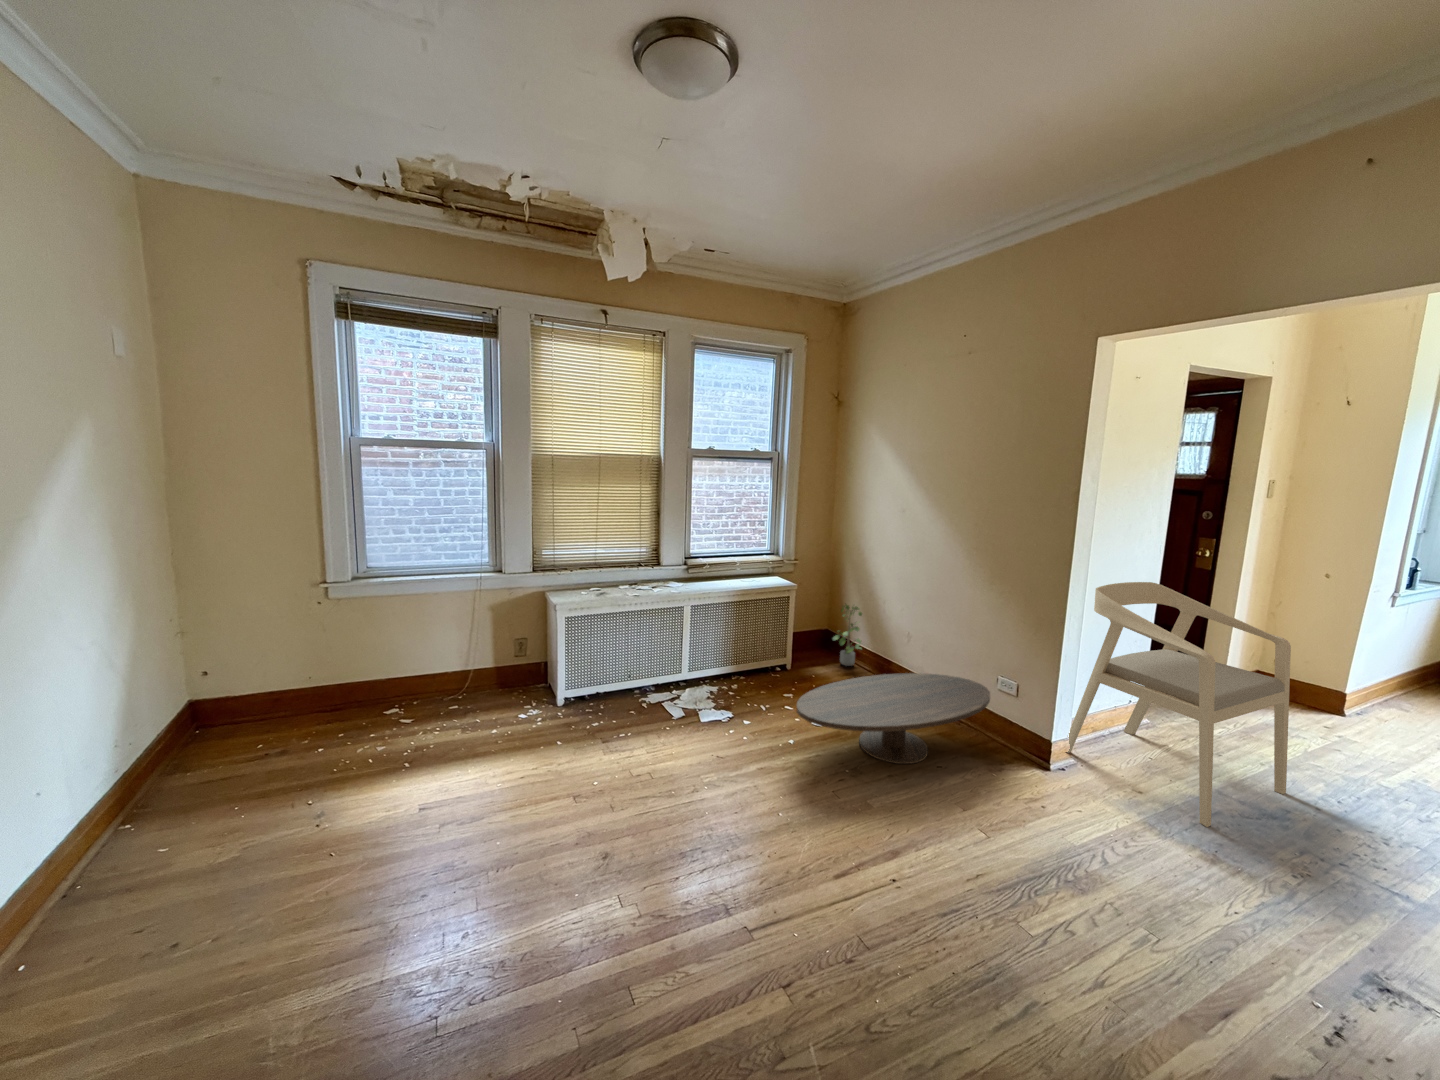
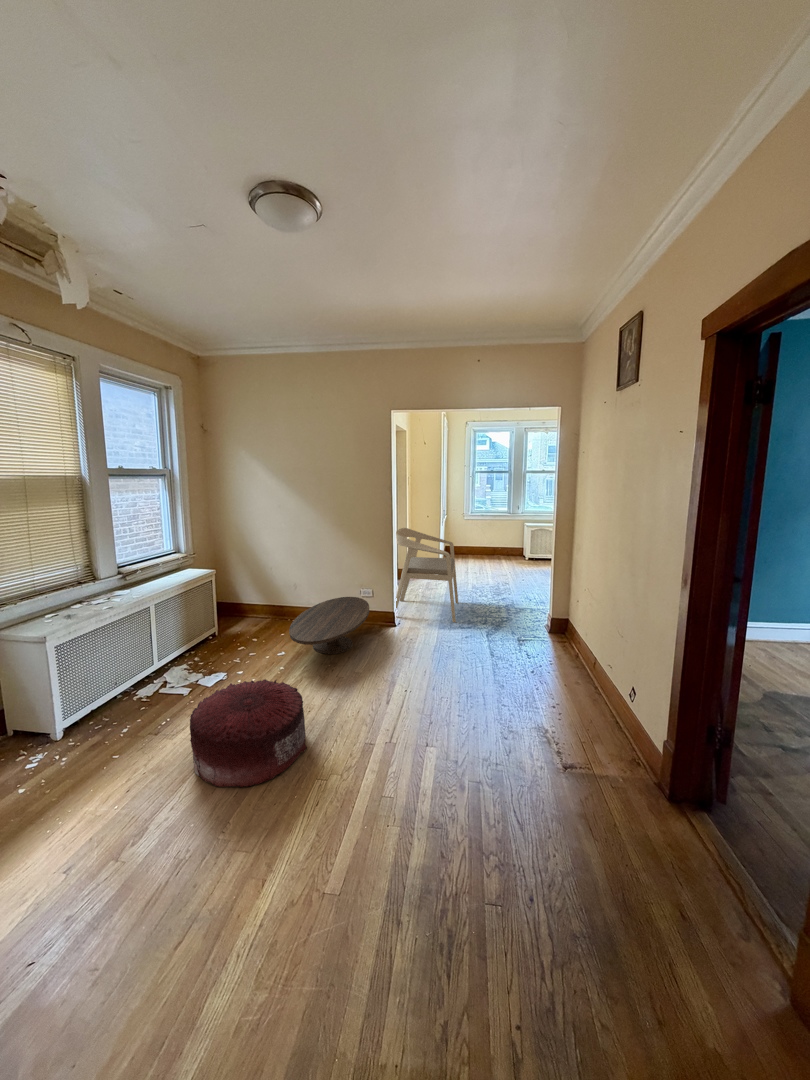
potted plant: present [833,605,862,666] -> none [236,574,264,618]
pouf: none [547,718,697,857] -> present [190,679,307,787]

